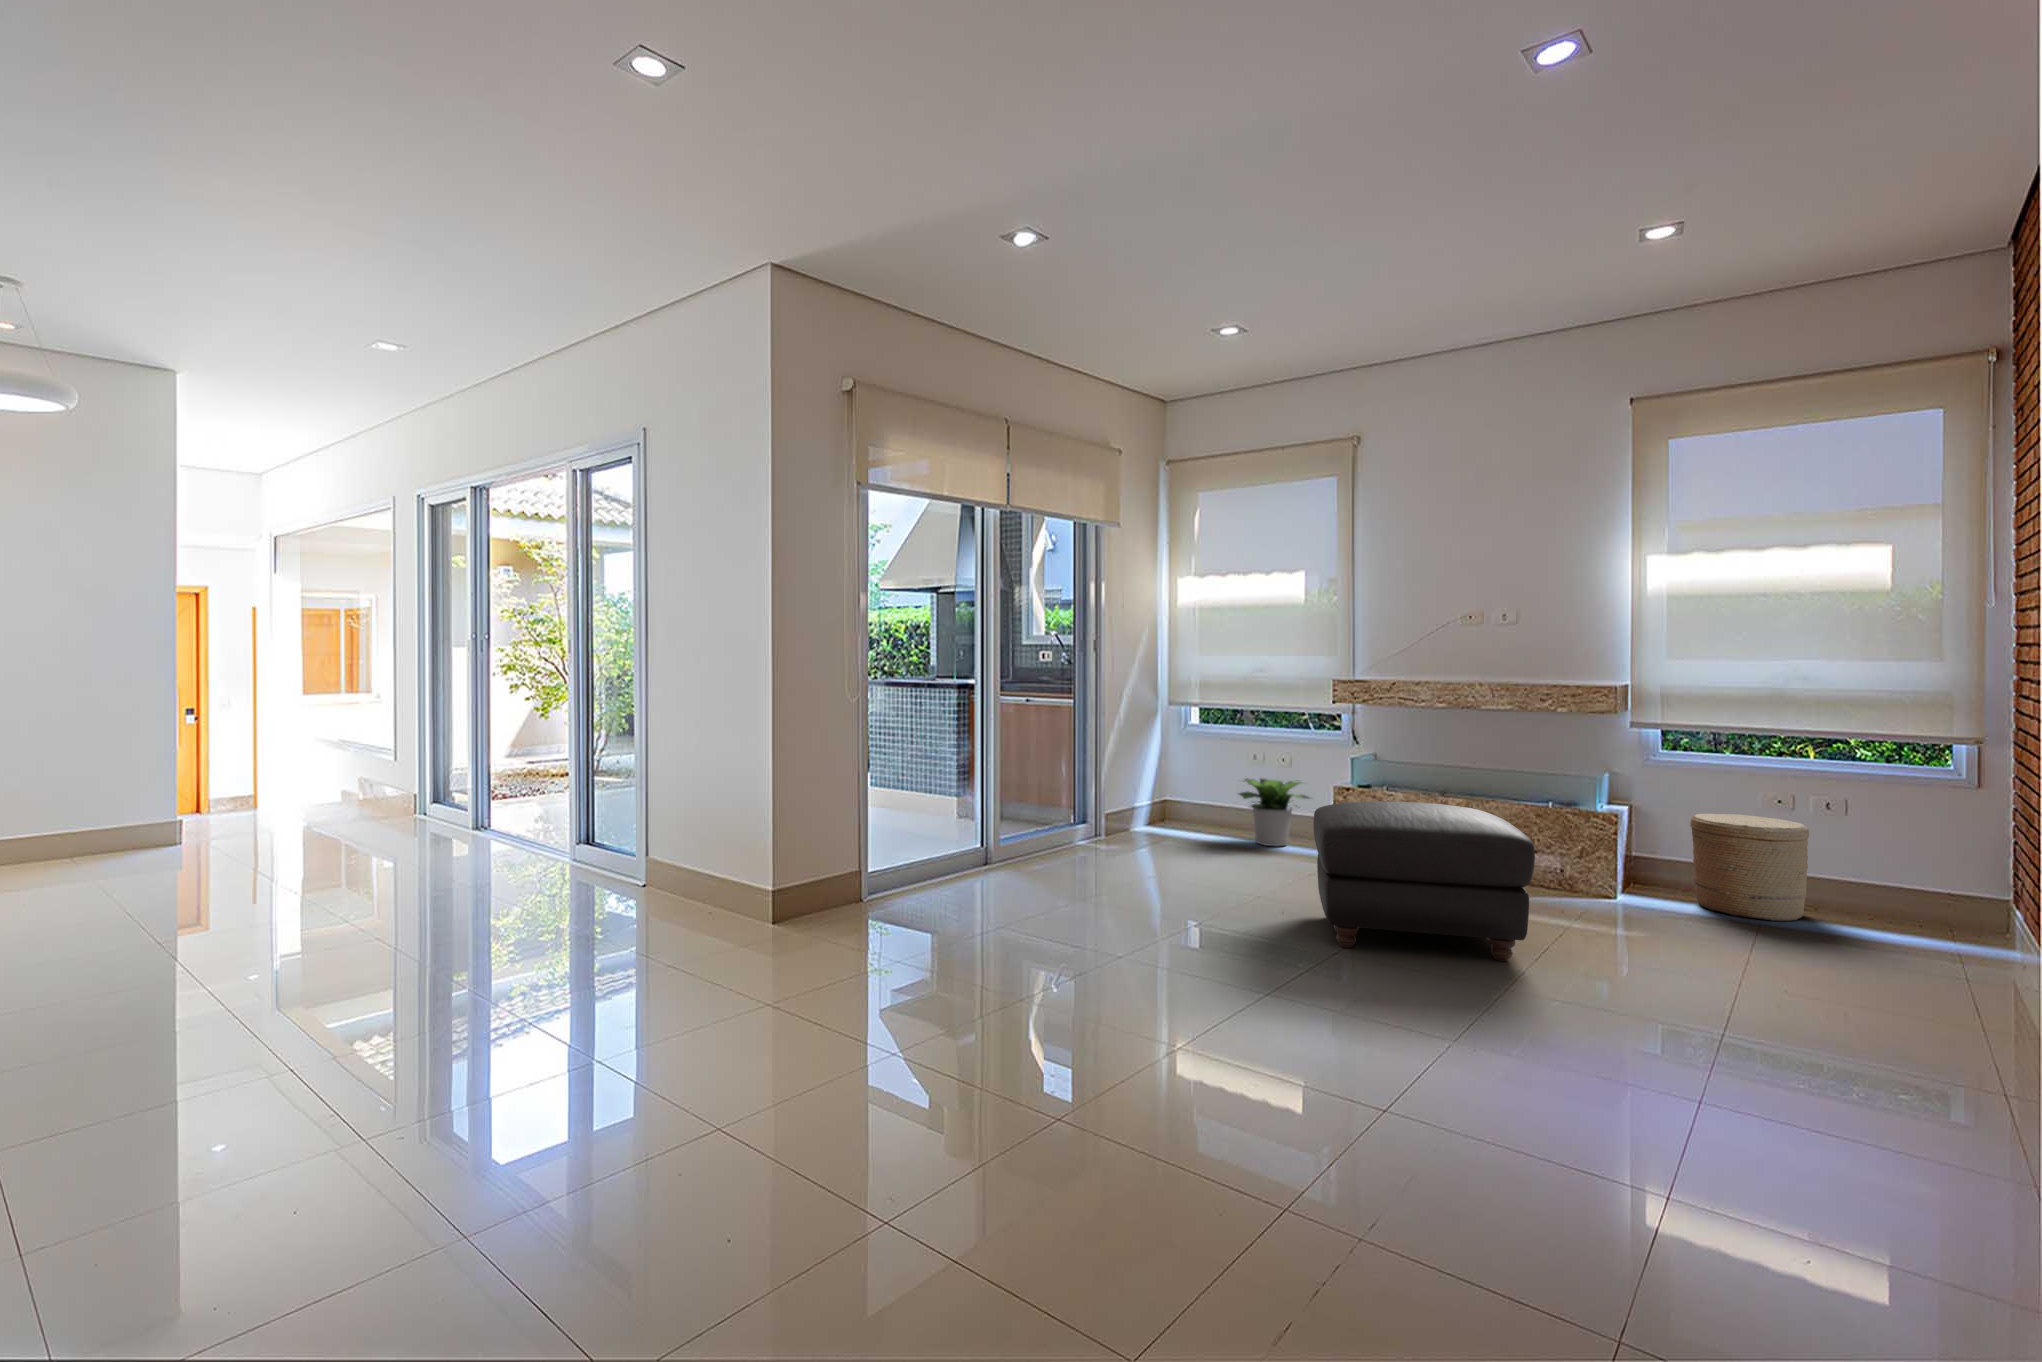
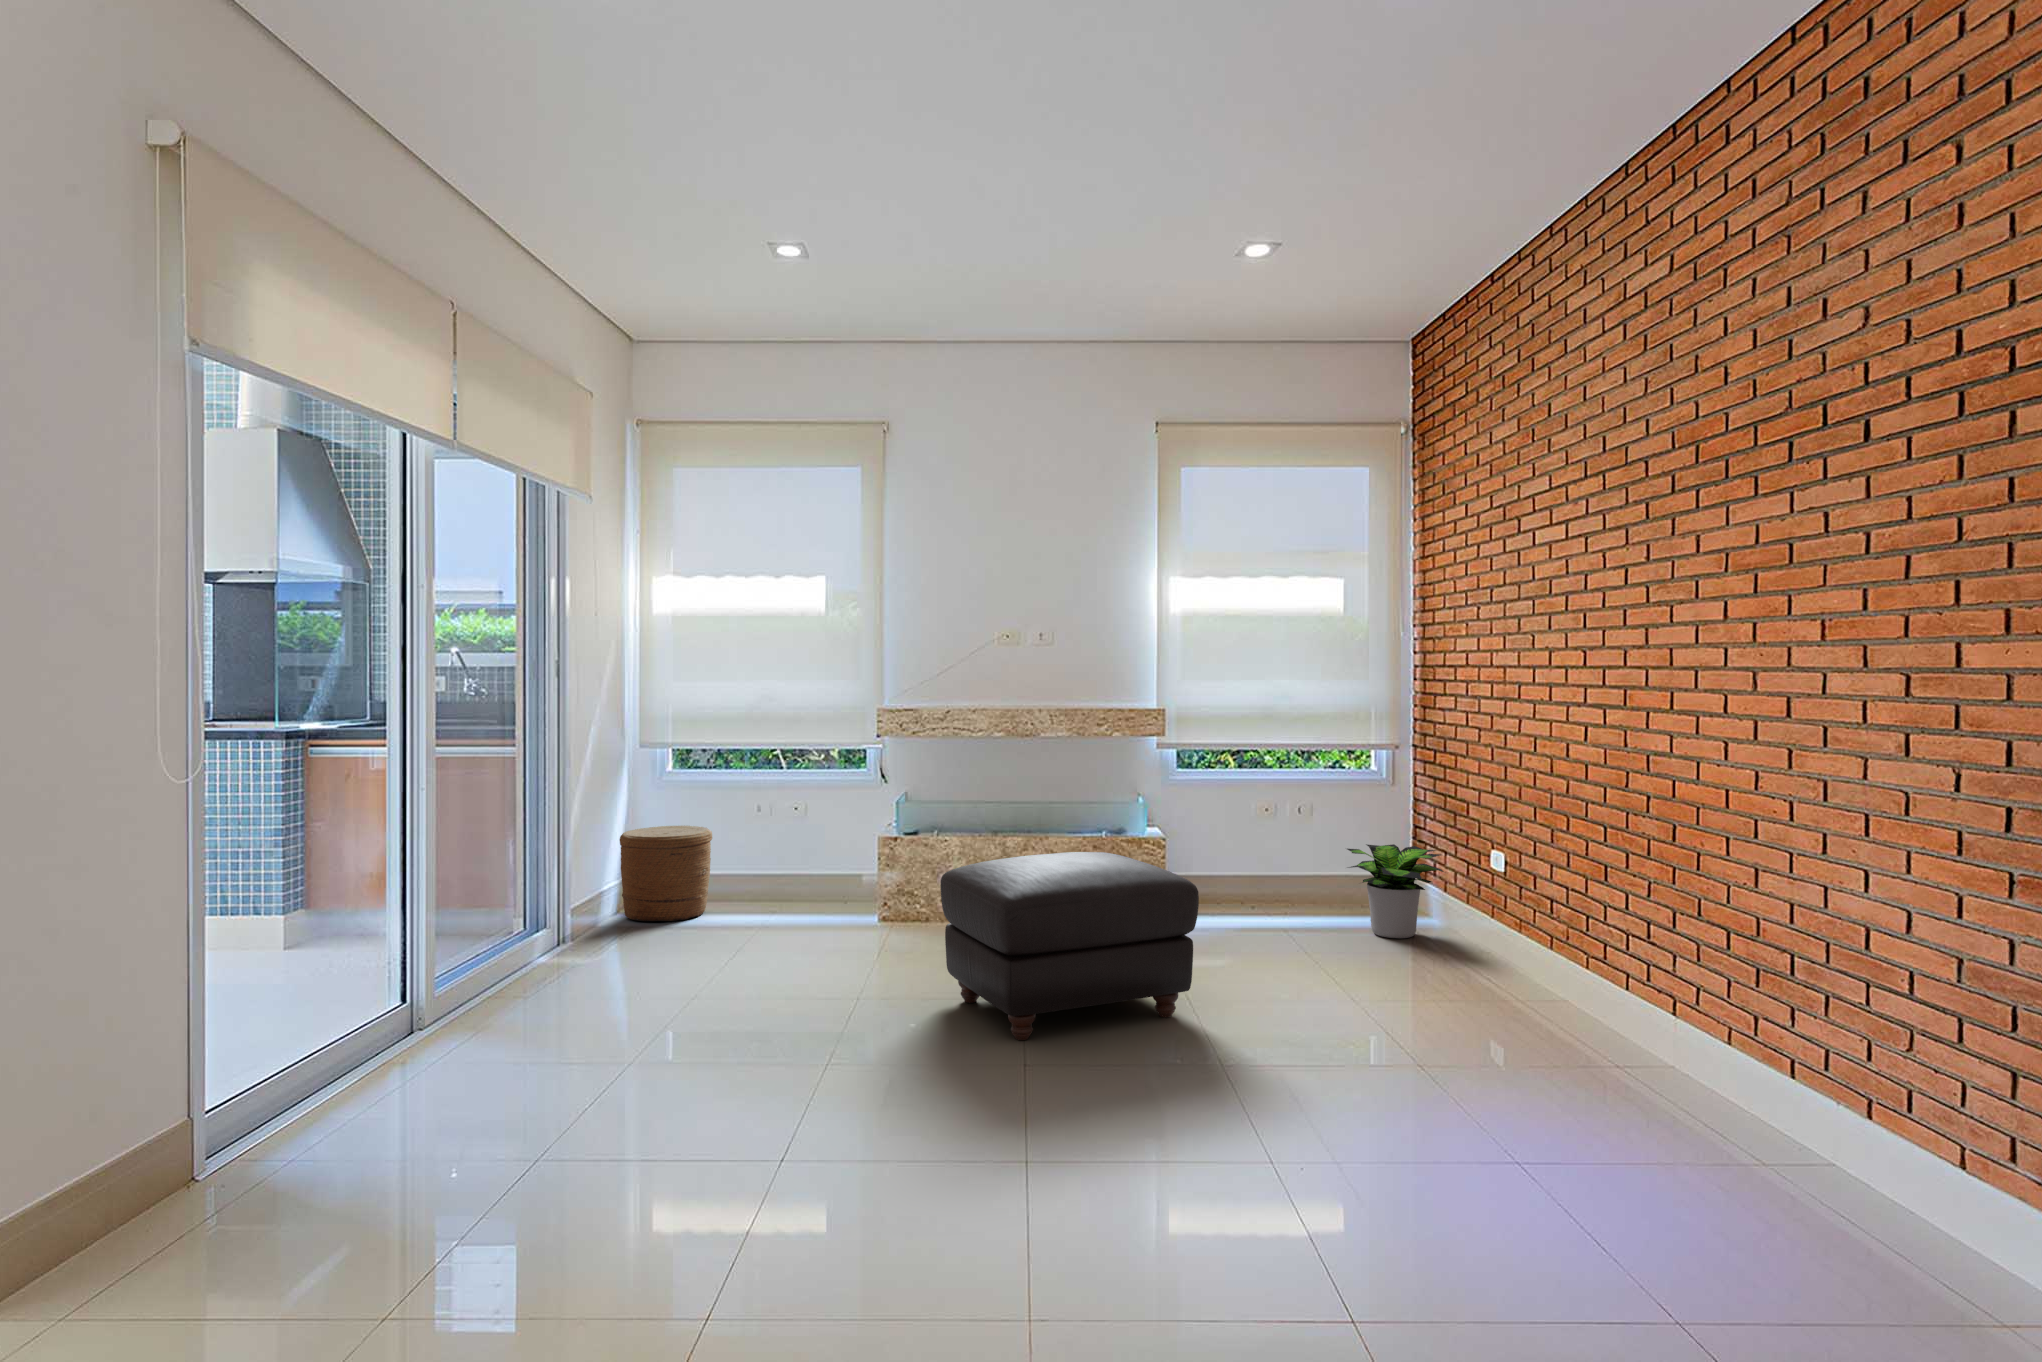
potted plant: present [1240,779,1309,846] -> present [1347,844,1444,938]
woven basket: present [1690,814,1809,921] -> present [620,826,712,921]

